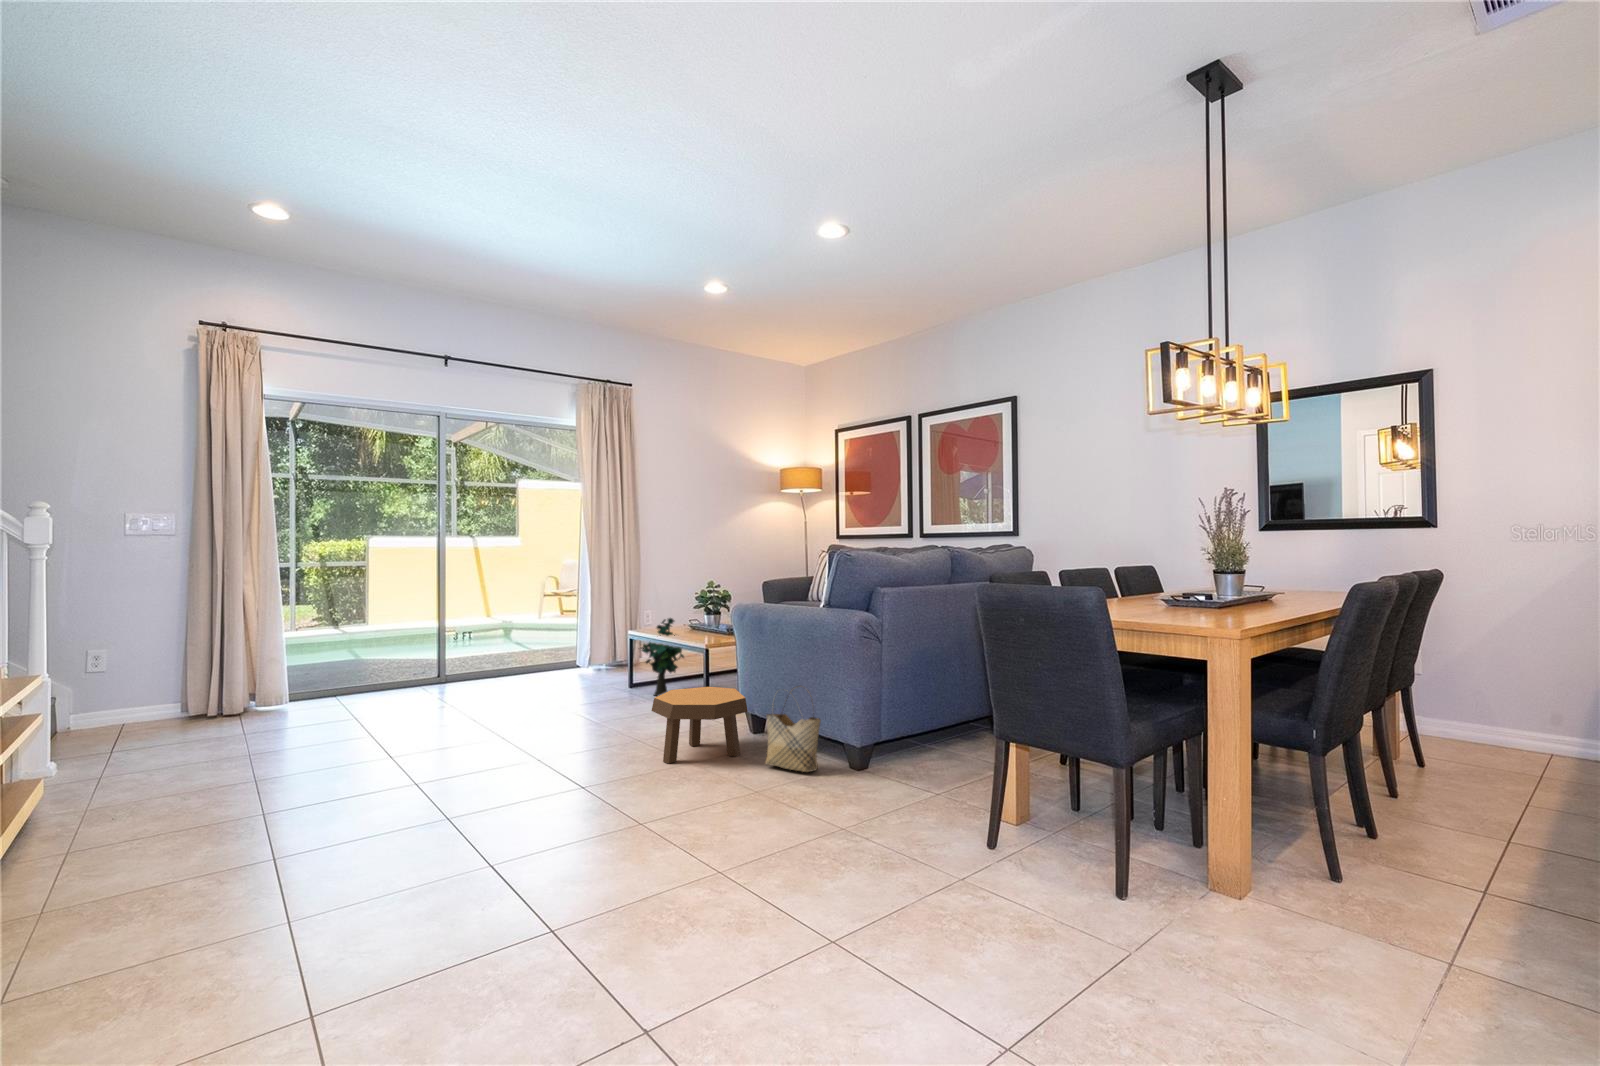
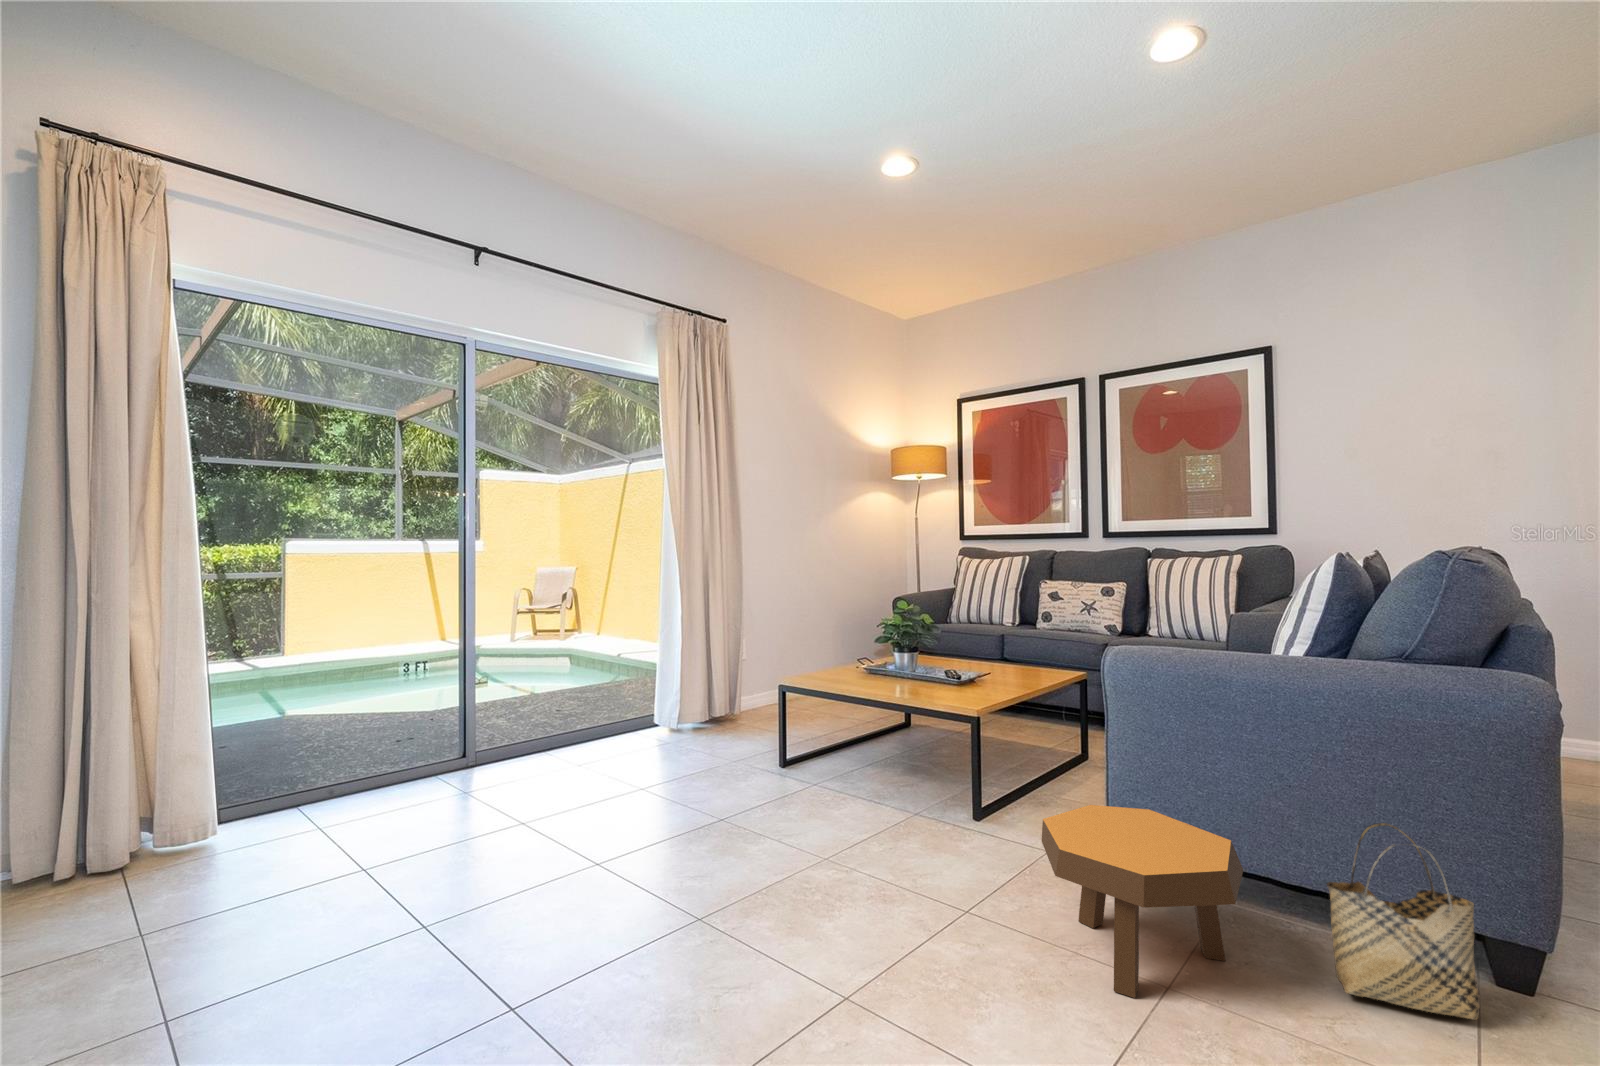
decorative plant: present [641,618,684,696] -> none [814,659,884,784]

